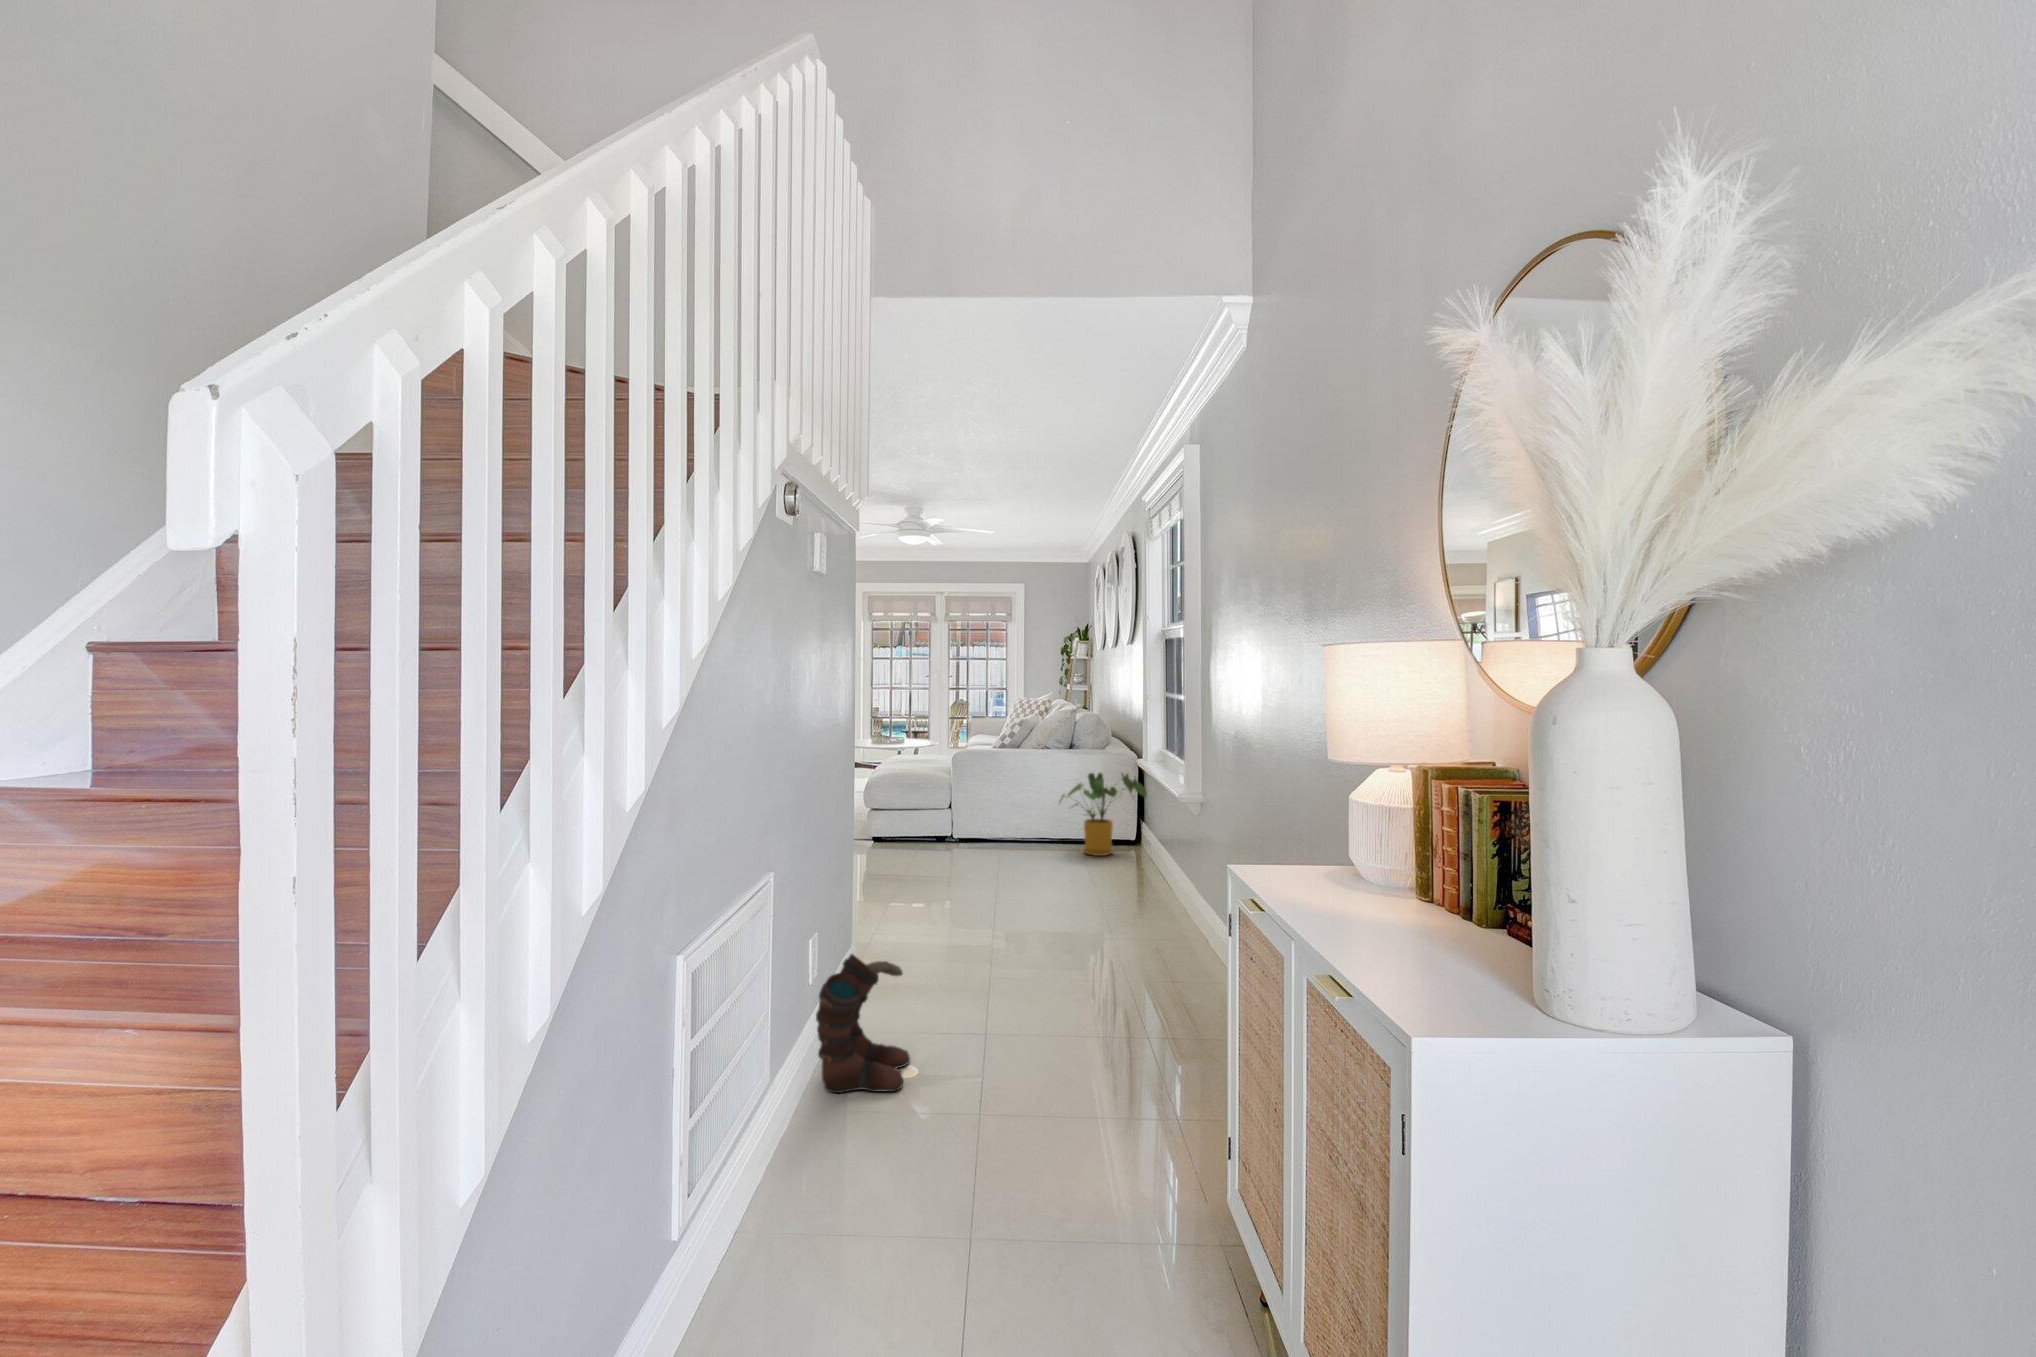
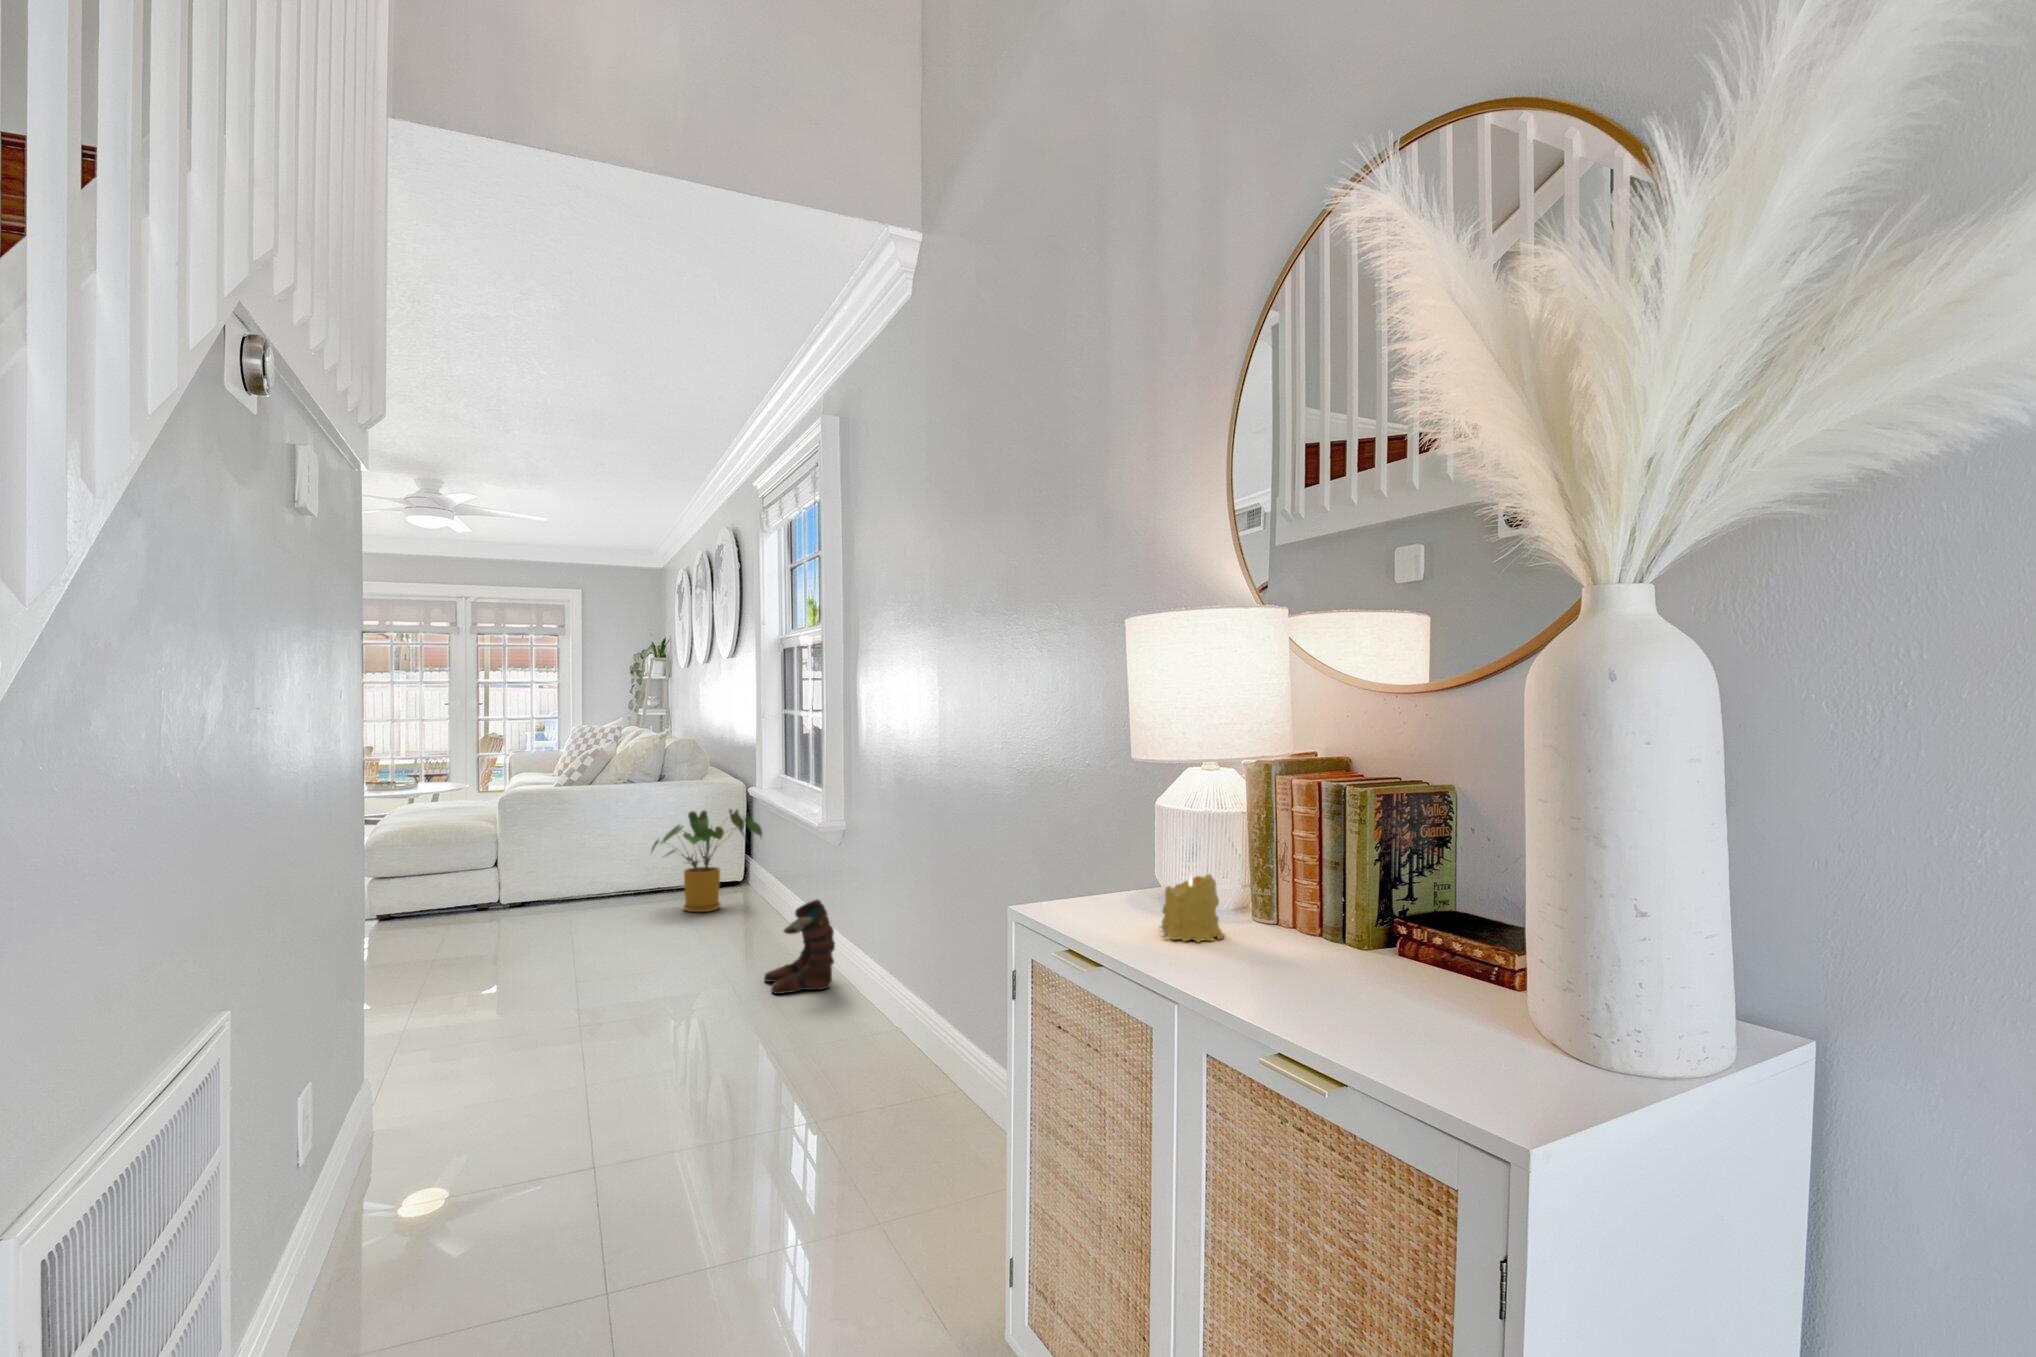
candle: none [1320,852,1375,908] -> present [1160,874,1224,942]
boots: present [816,954,910,1093] -> present [764,900,835,994]

